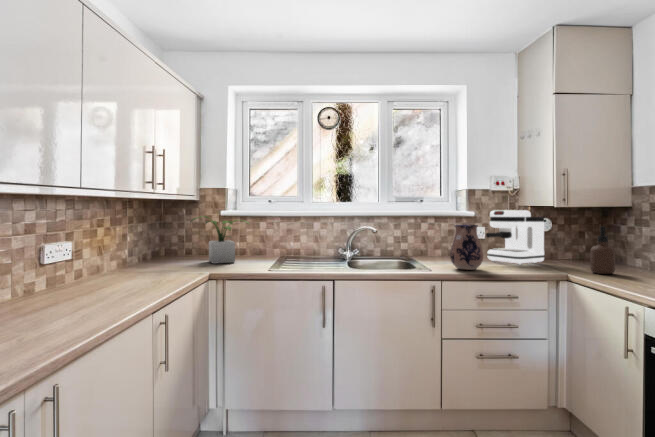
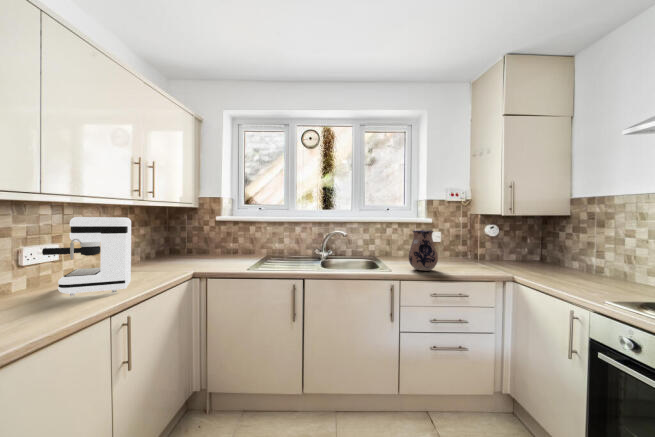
coffee maker: present [486,210,544,264] -> present [42,217,131,295]
potted plant: present [190,216,249,264] -> none [182,221,236,262]
soap dispenser: present [590,226,615,274] -> none [534,233,556,276]

